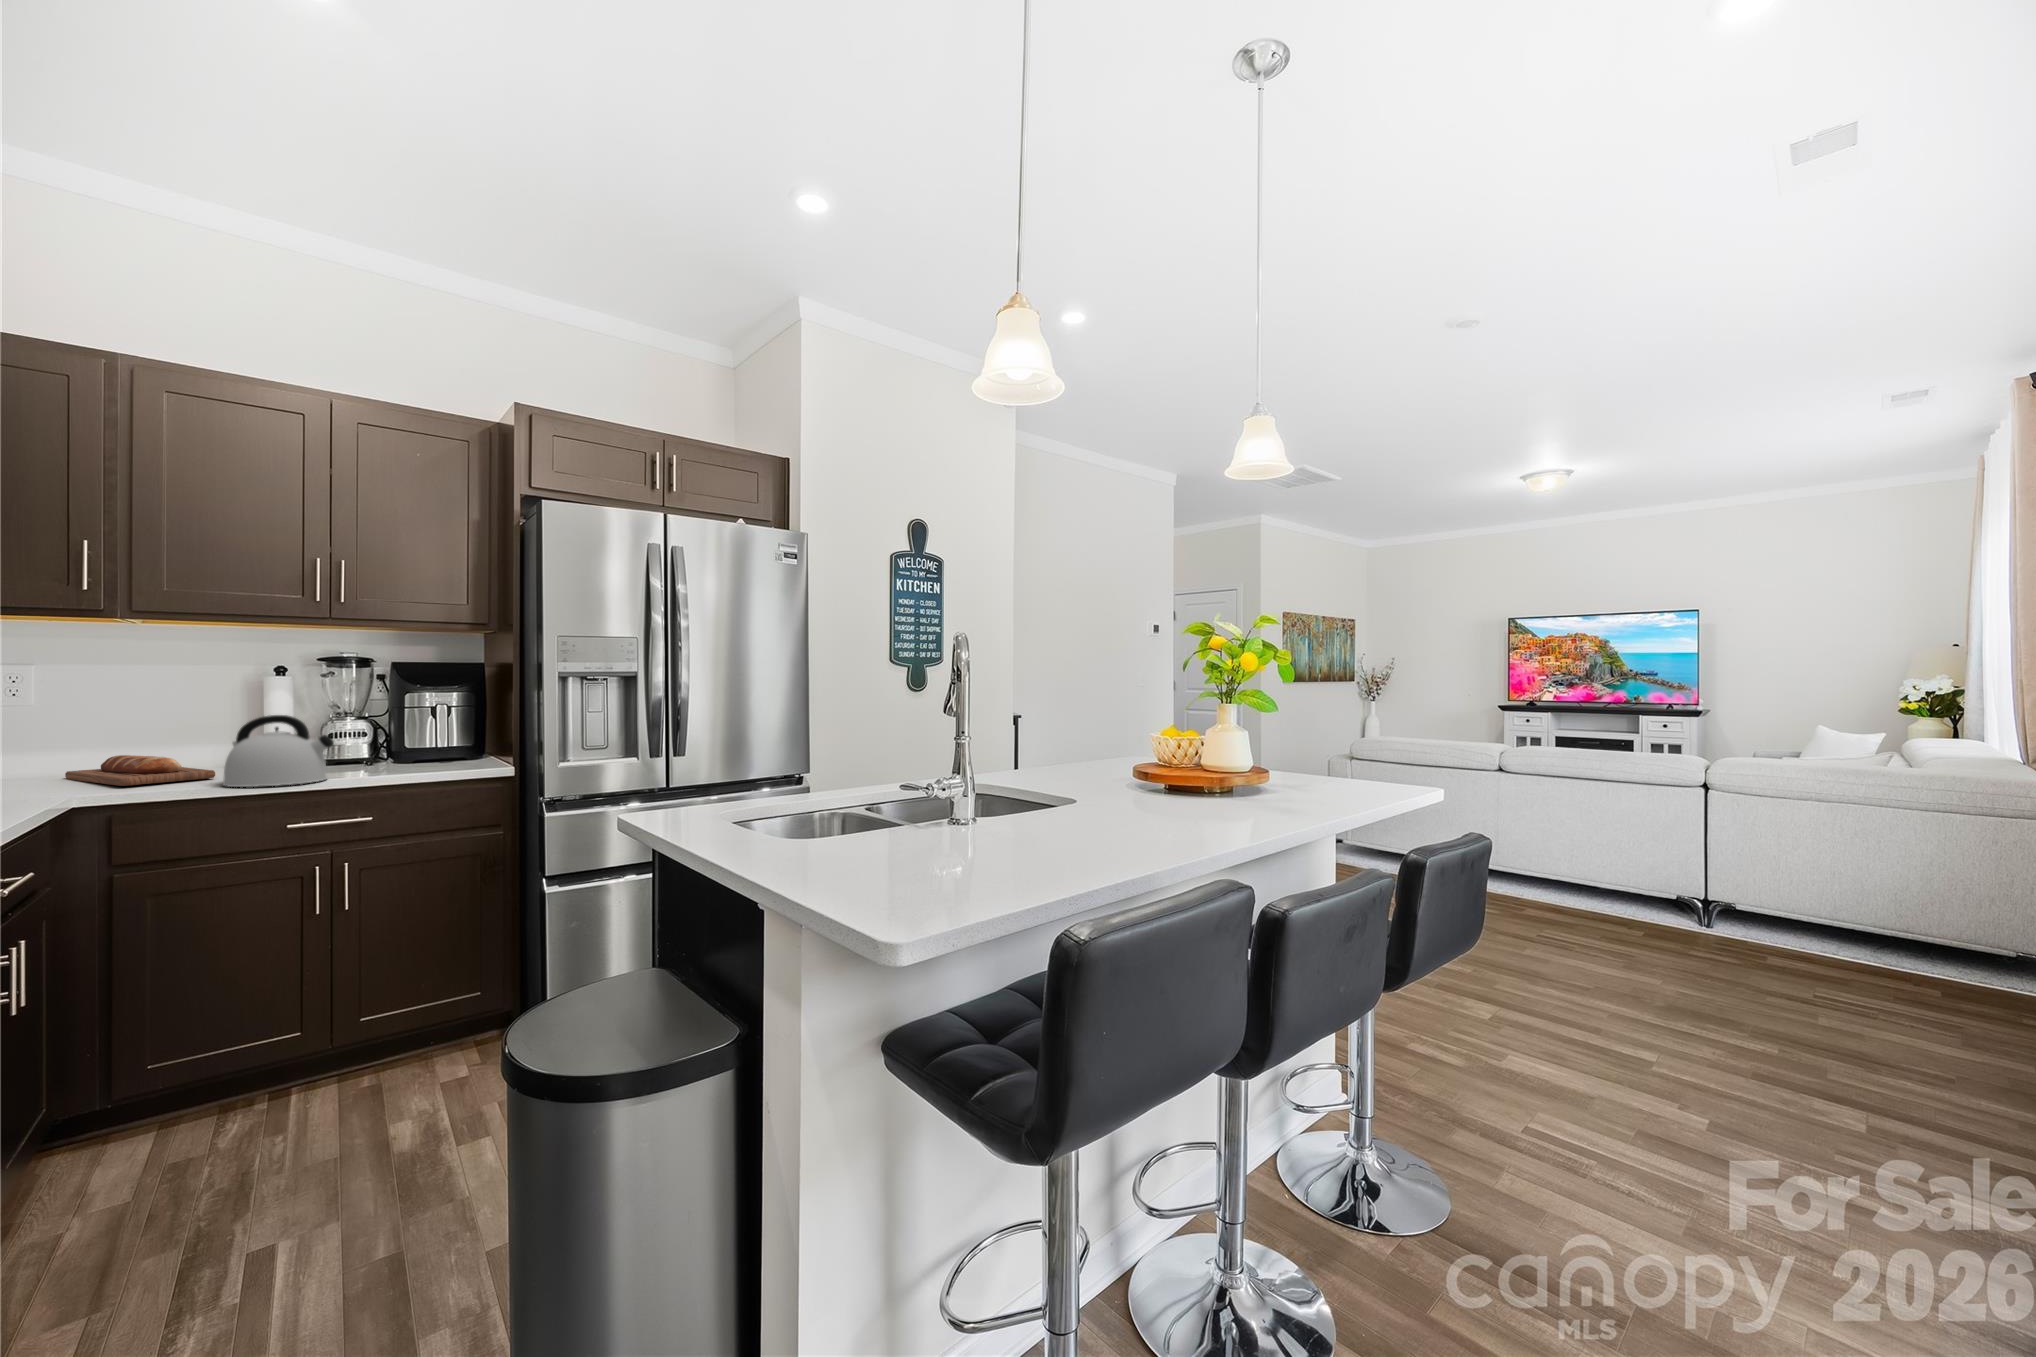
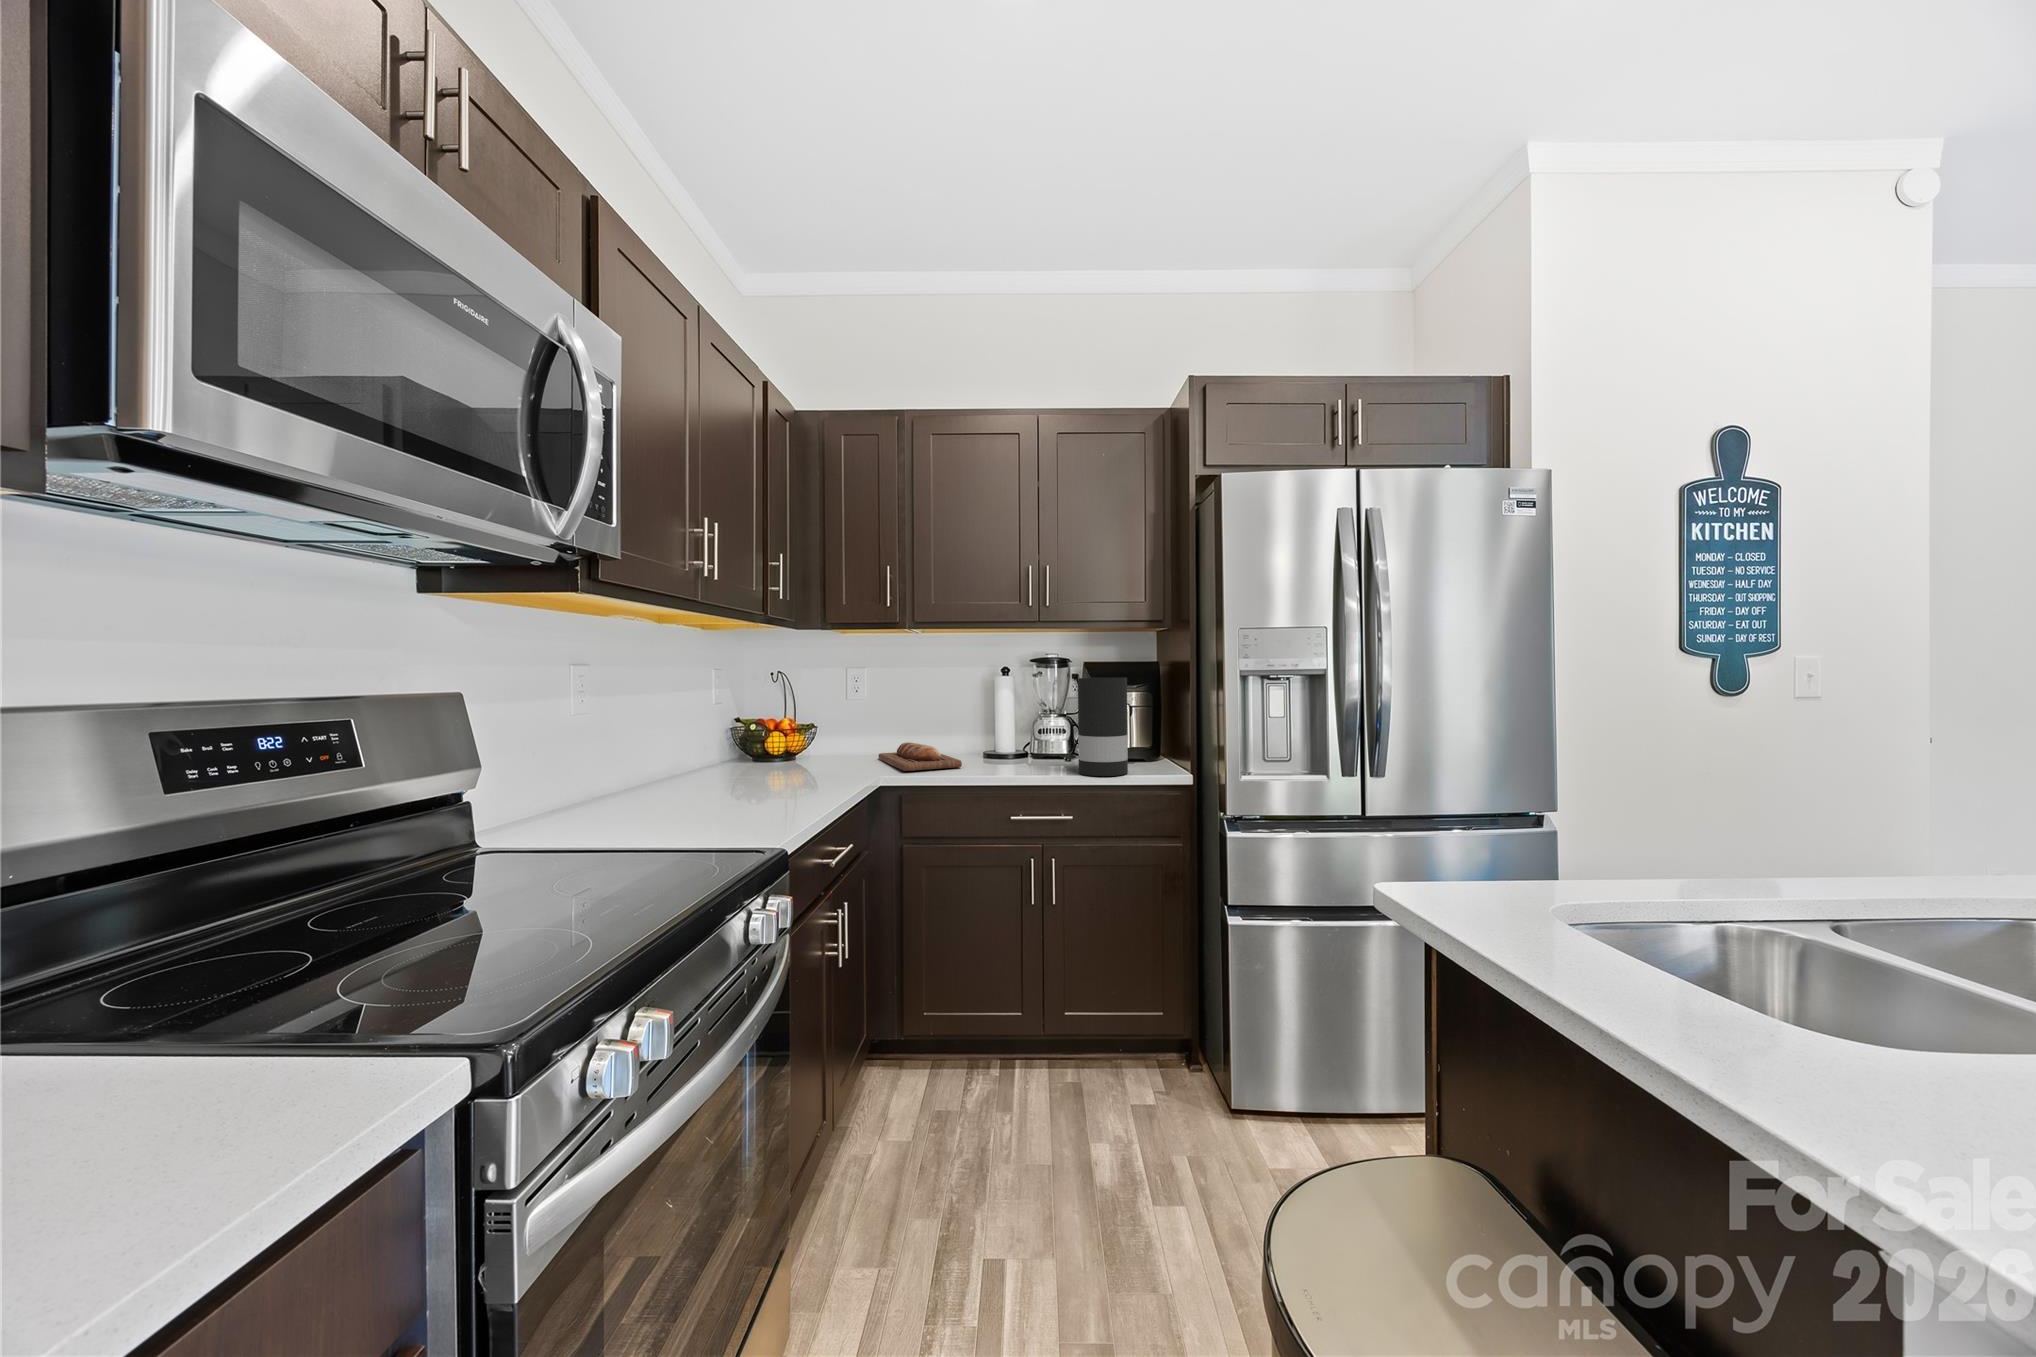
vase: none [382,678,443,775] -> present [1078,677,1128,776]
kettle: present [222,715,334,787] -> none [964,714,1042,781]

